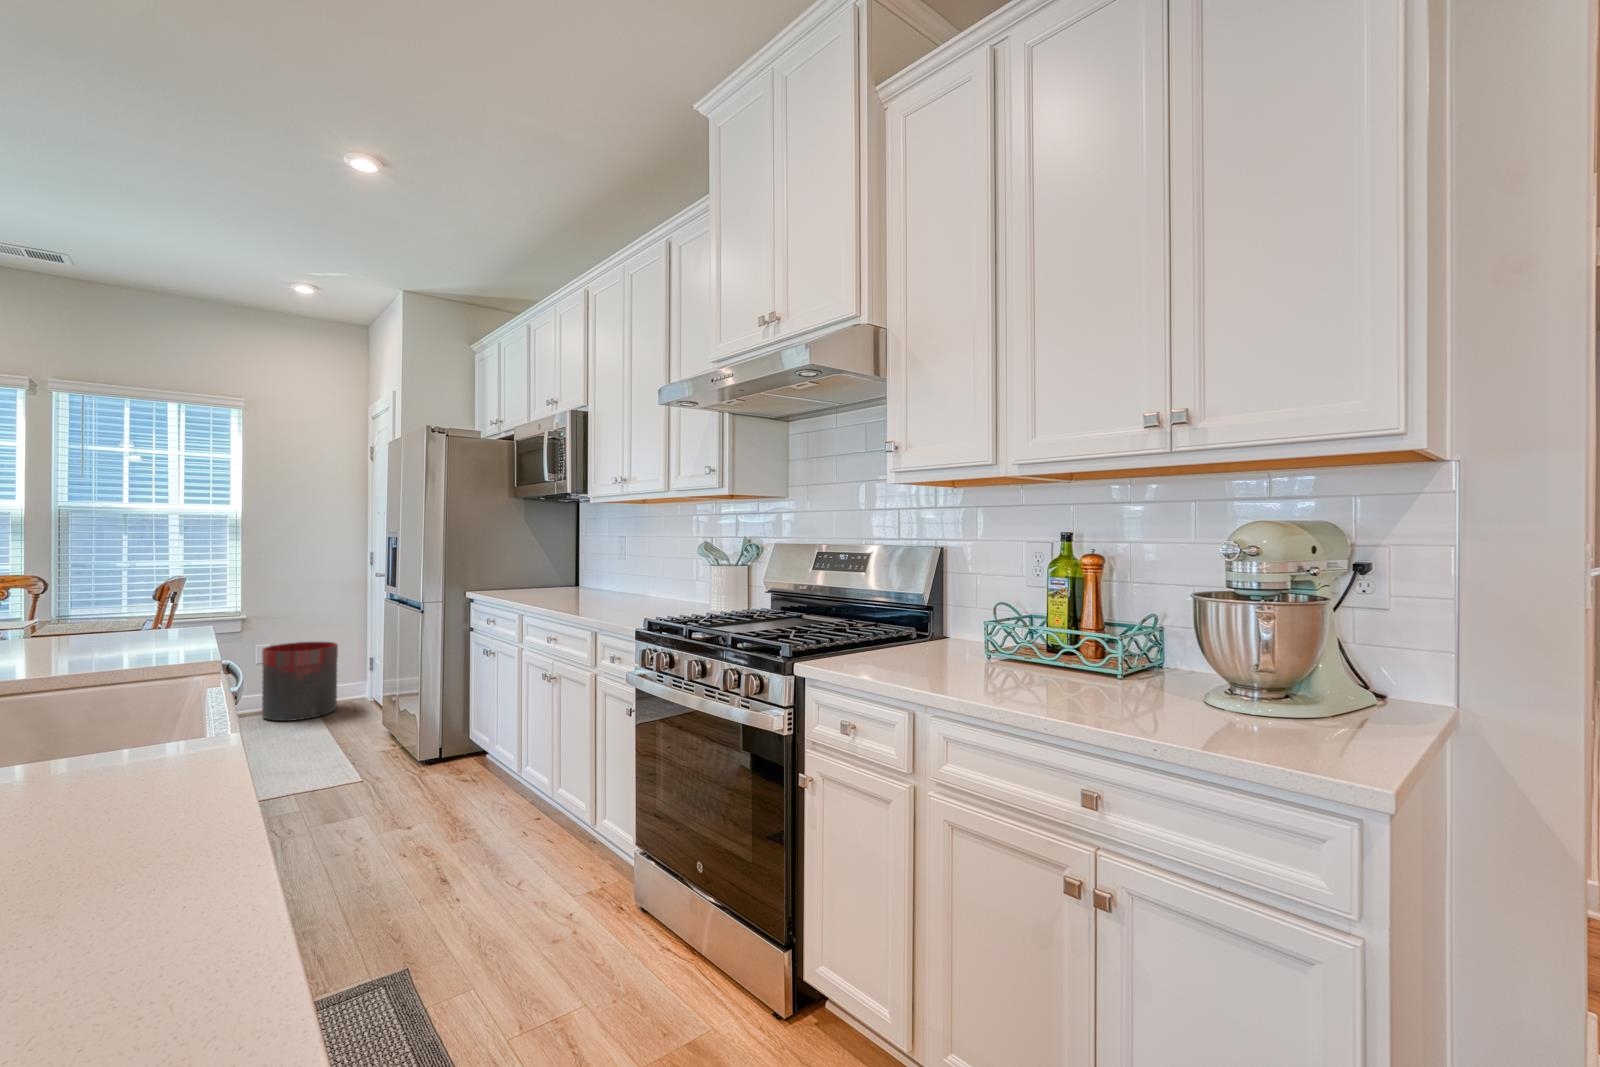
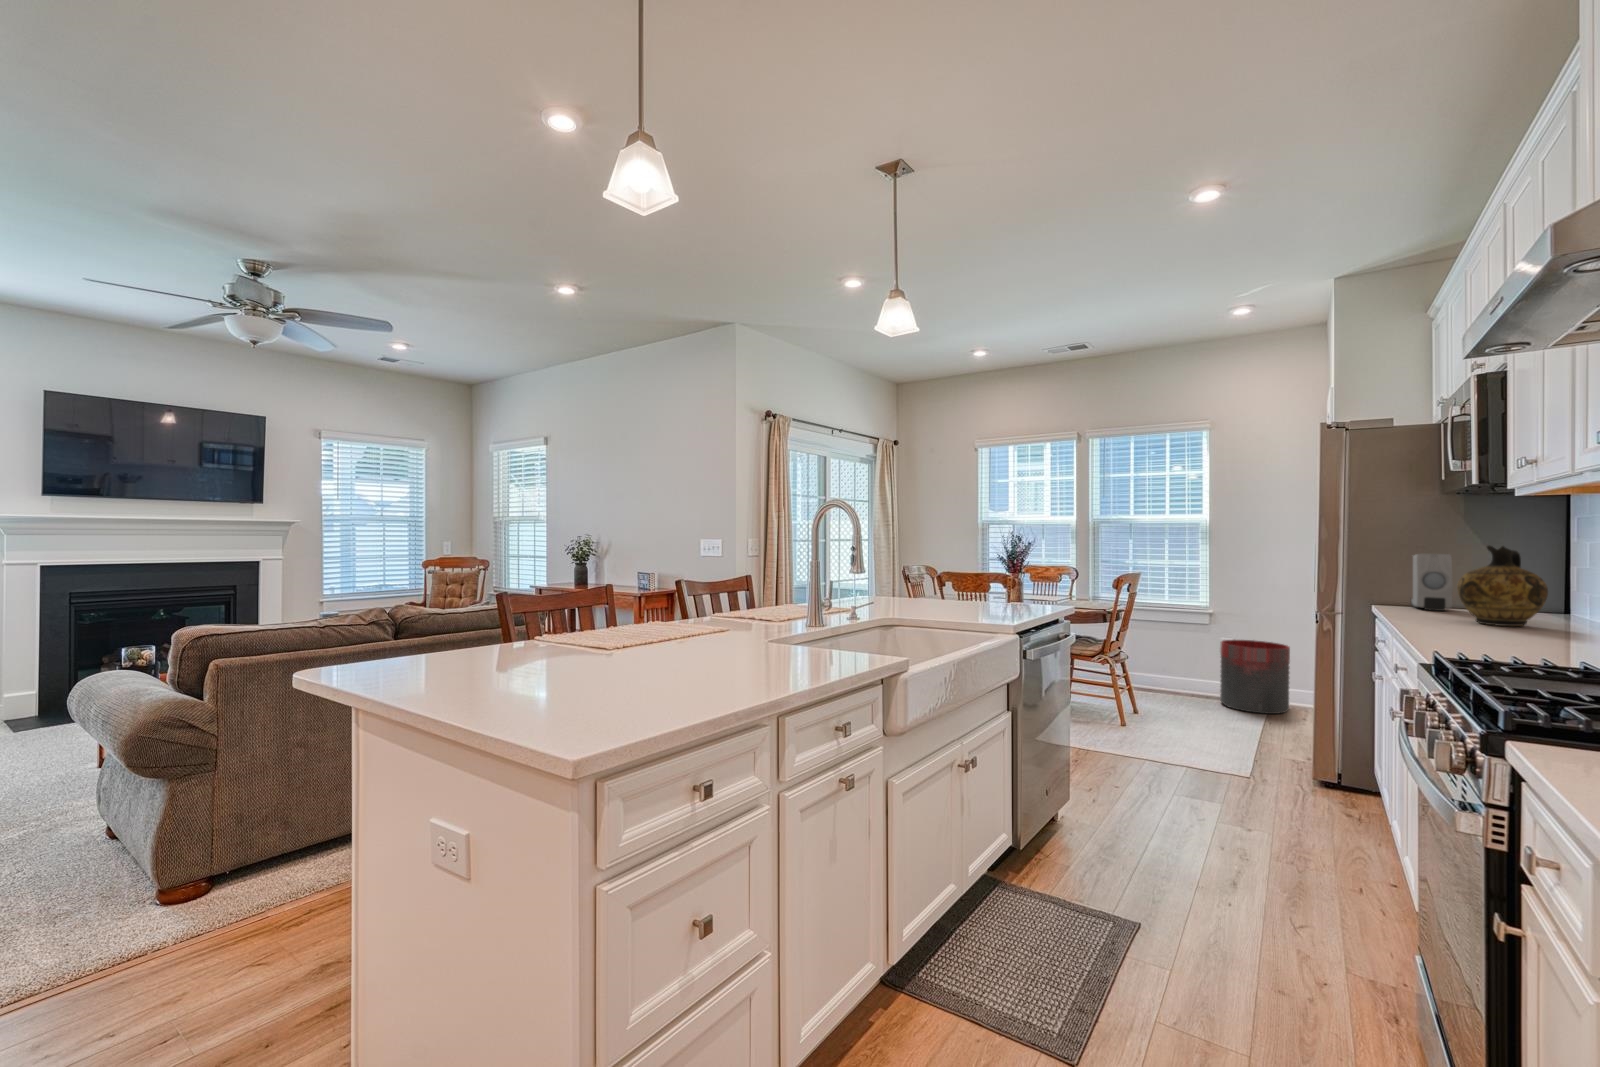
ceramic jug: none [548,544,597,602] -> present [1457,545,1548,626]
soap dispenser: none [493,549,526,595] -> present [1411,554,1453,611]

